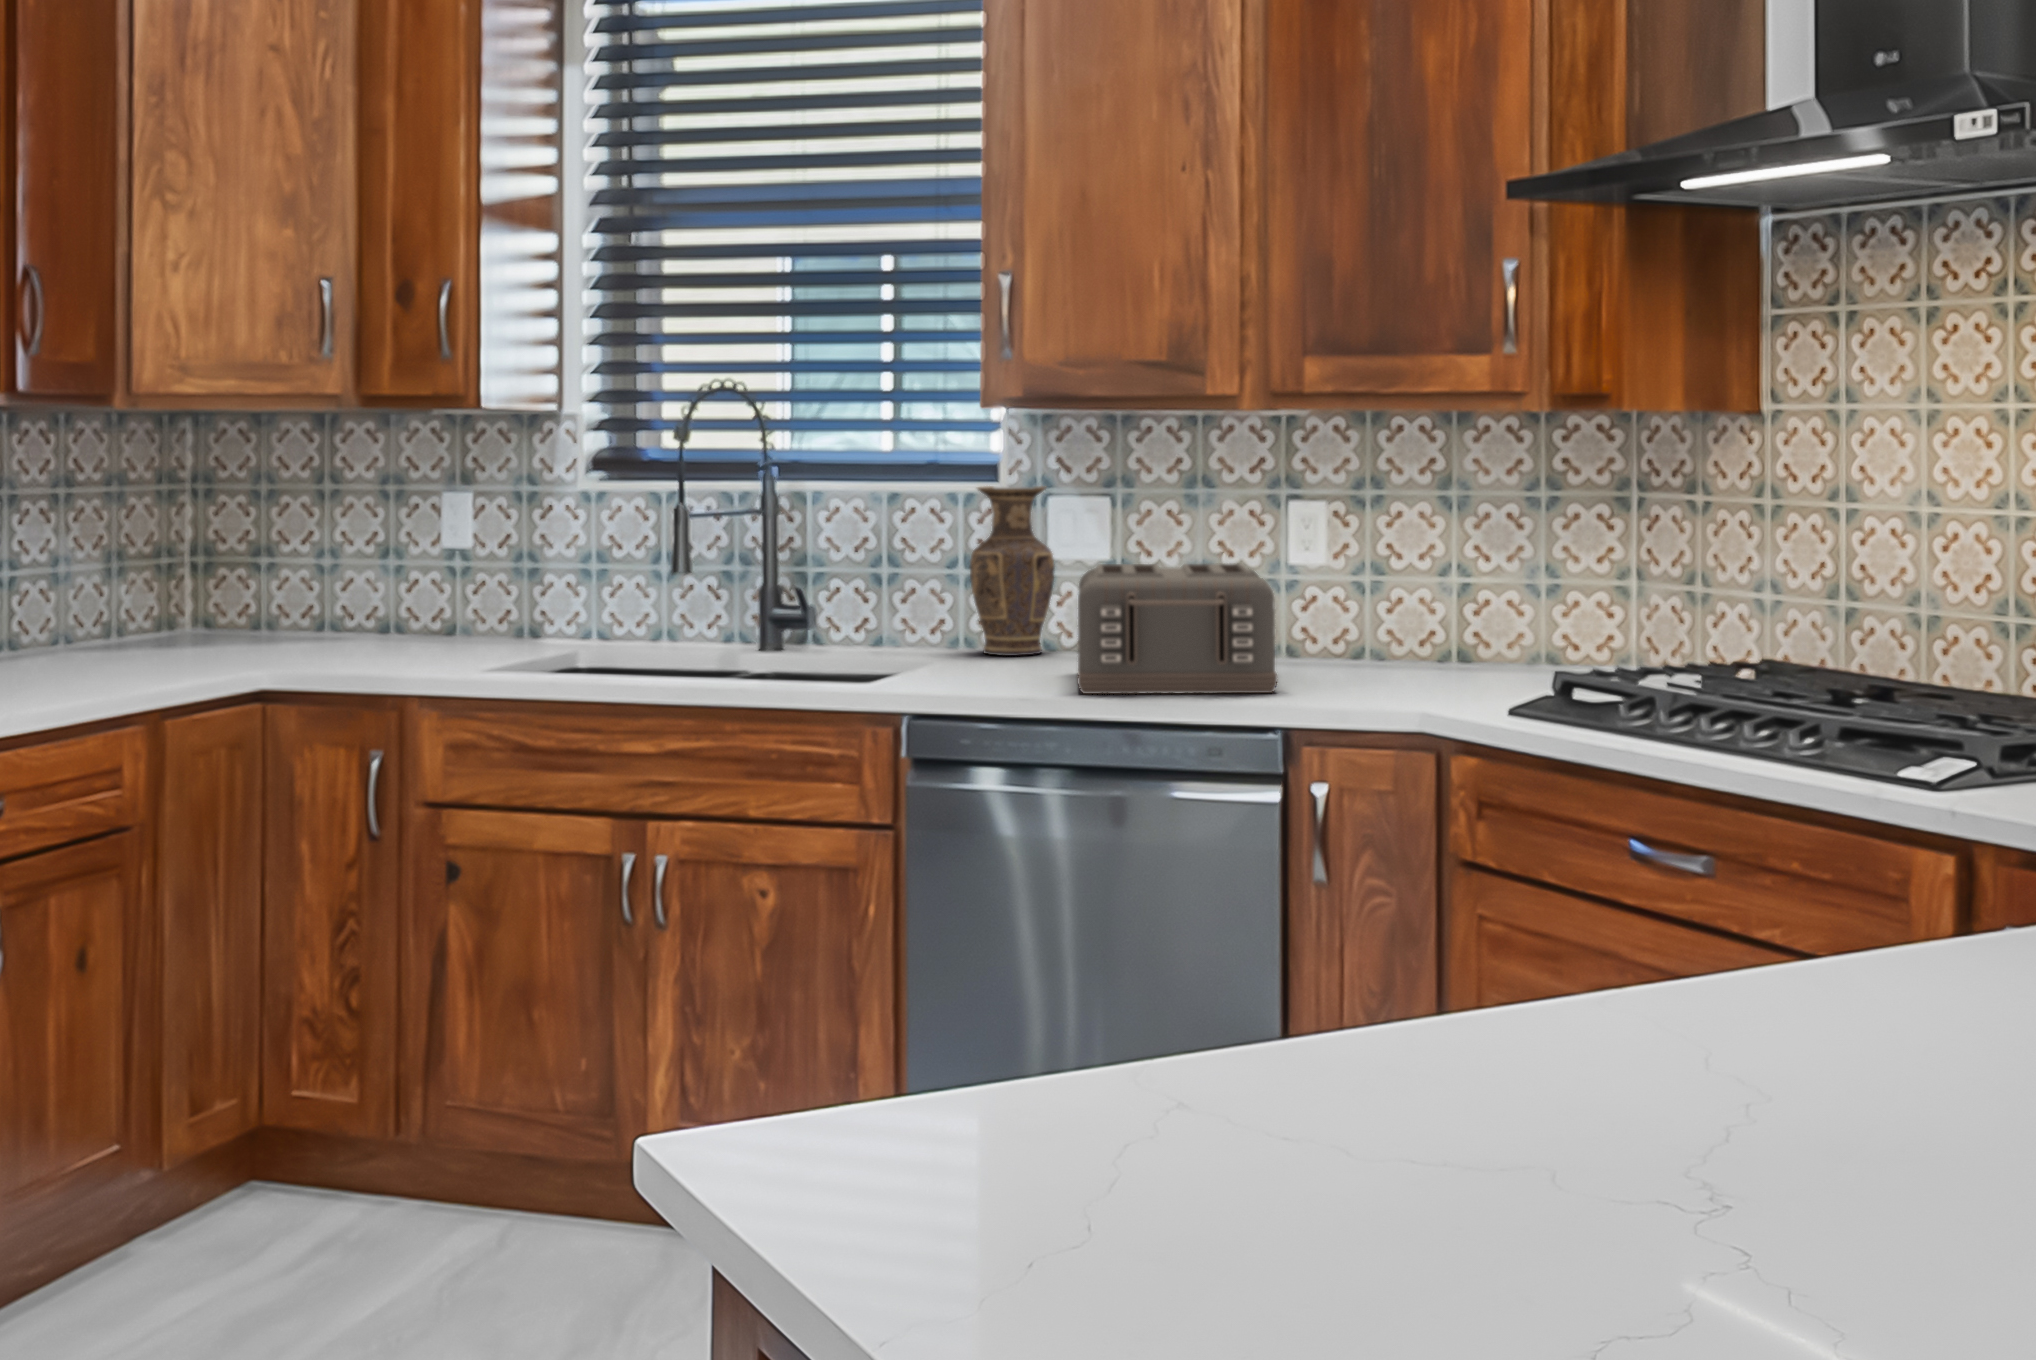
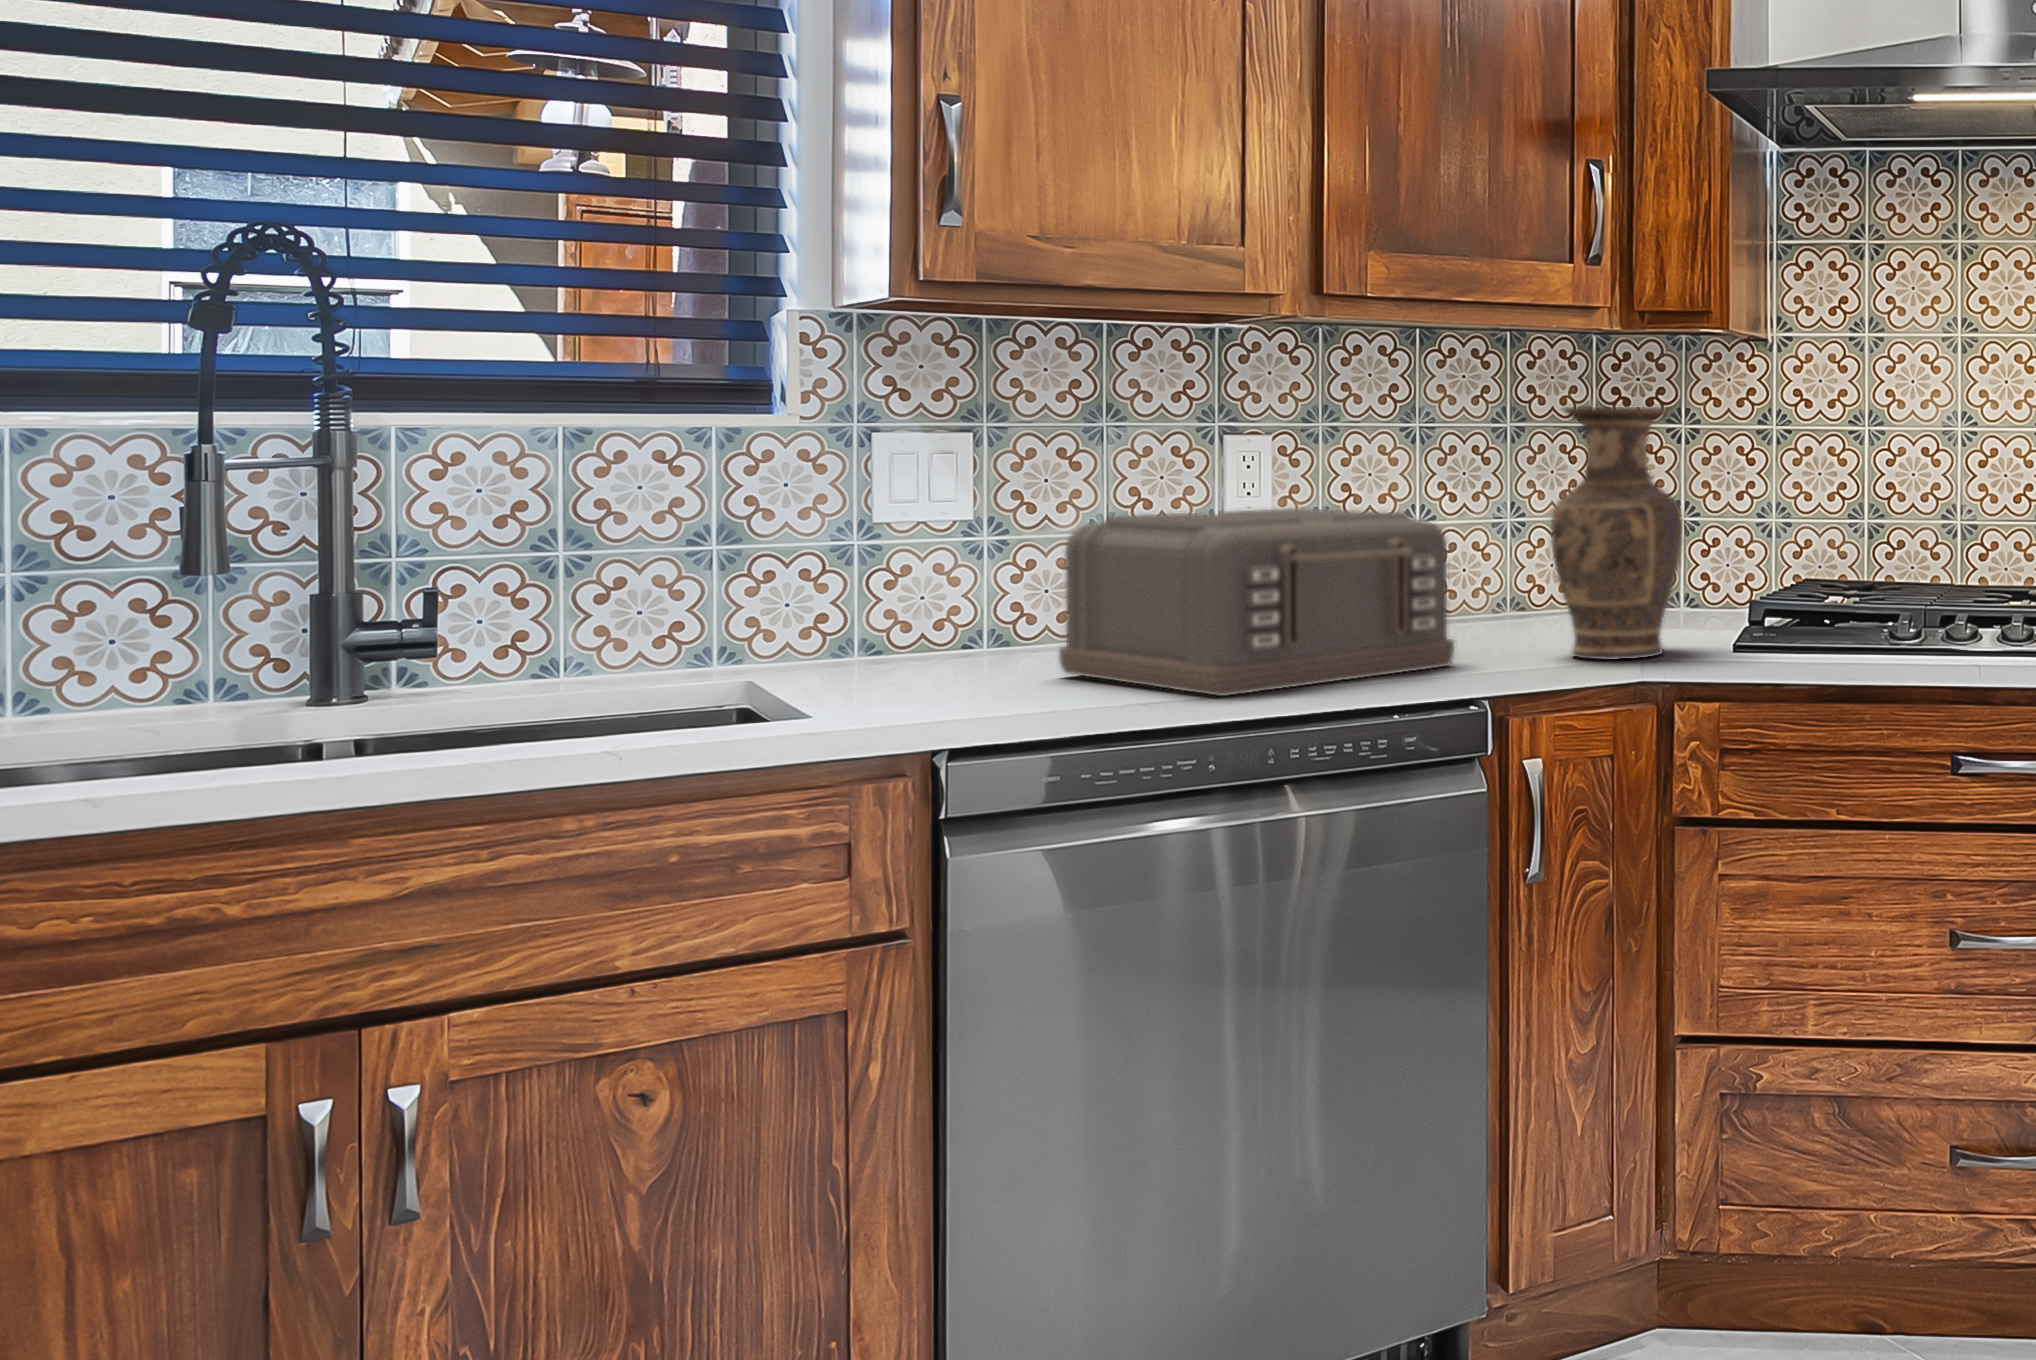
vase: present [970,486,1054,656] -> present [1551,407,1683,660]

